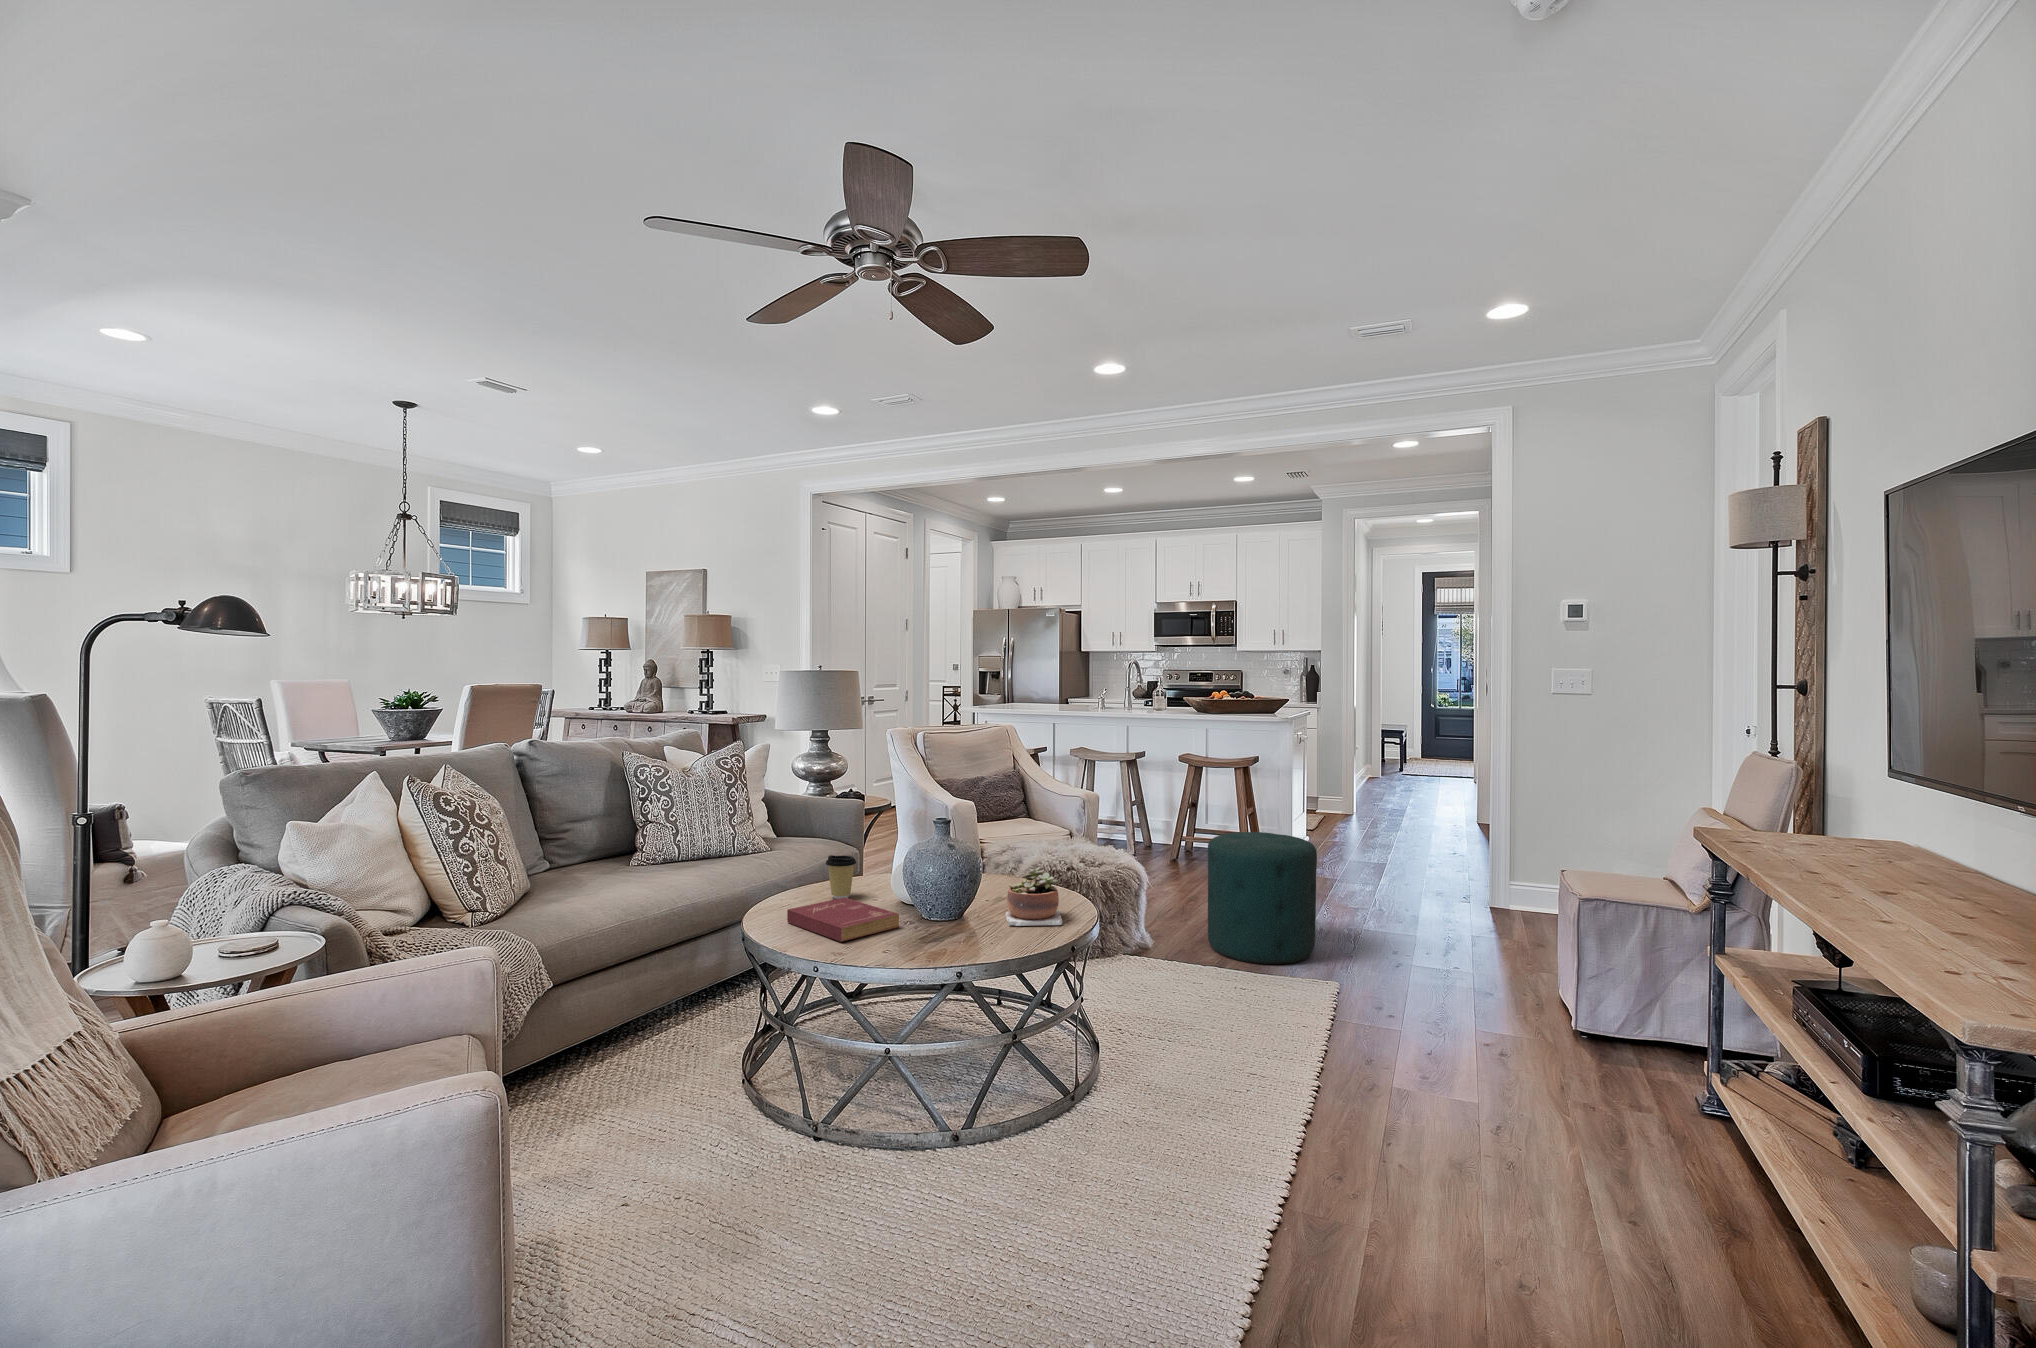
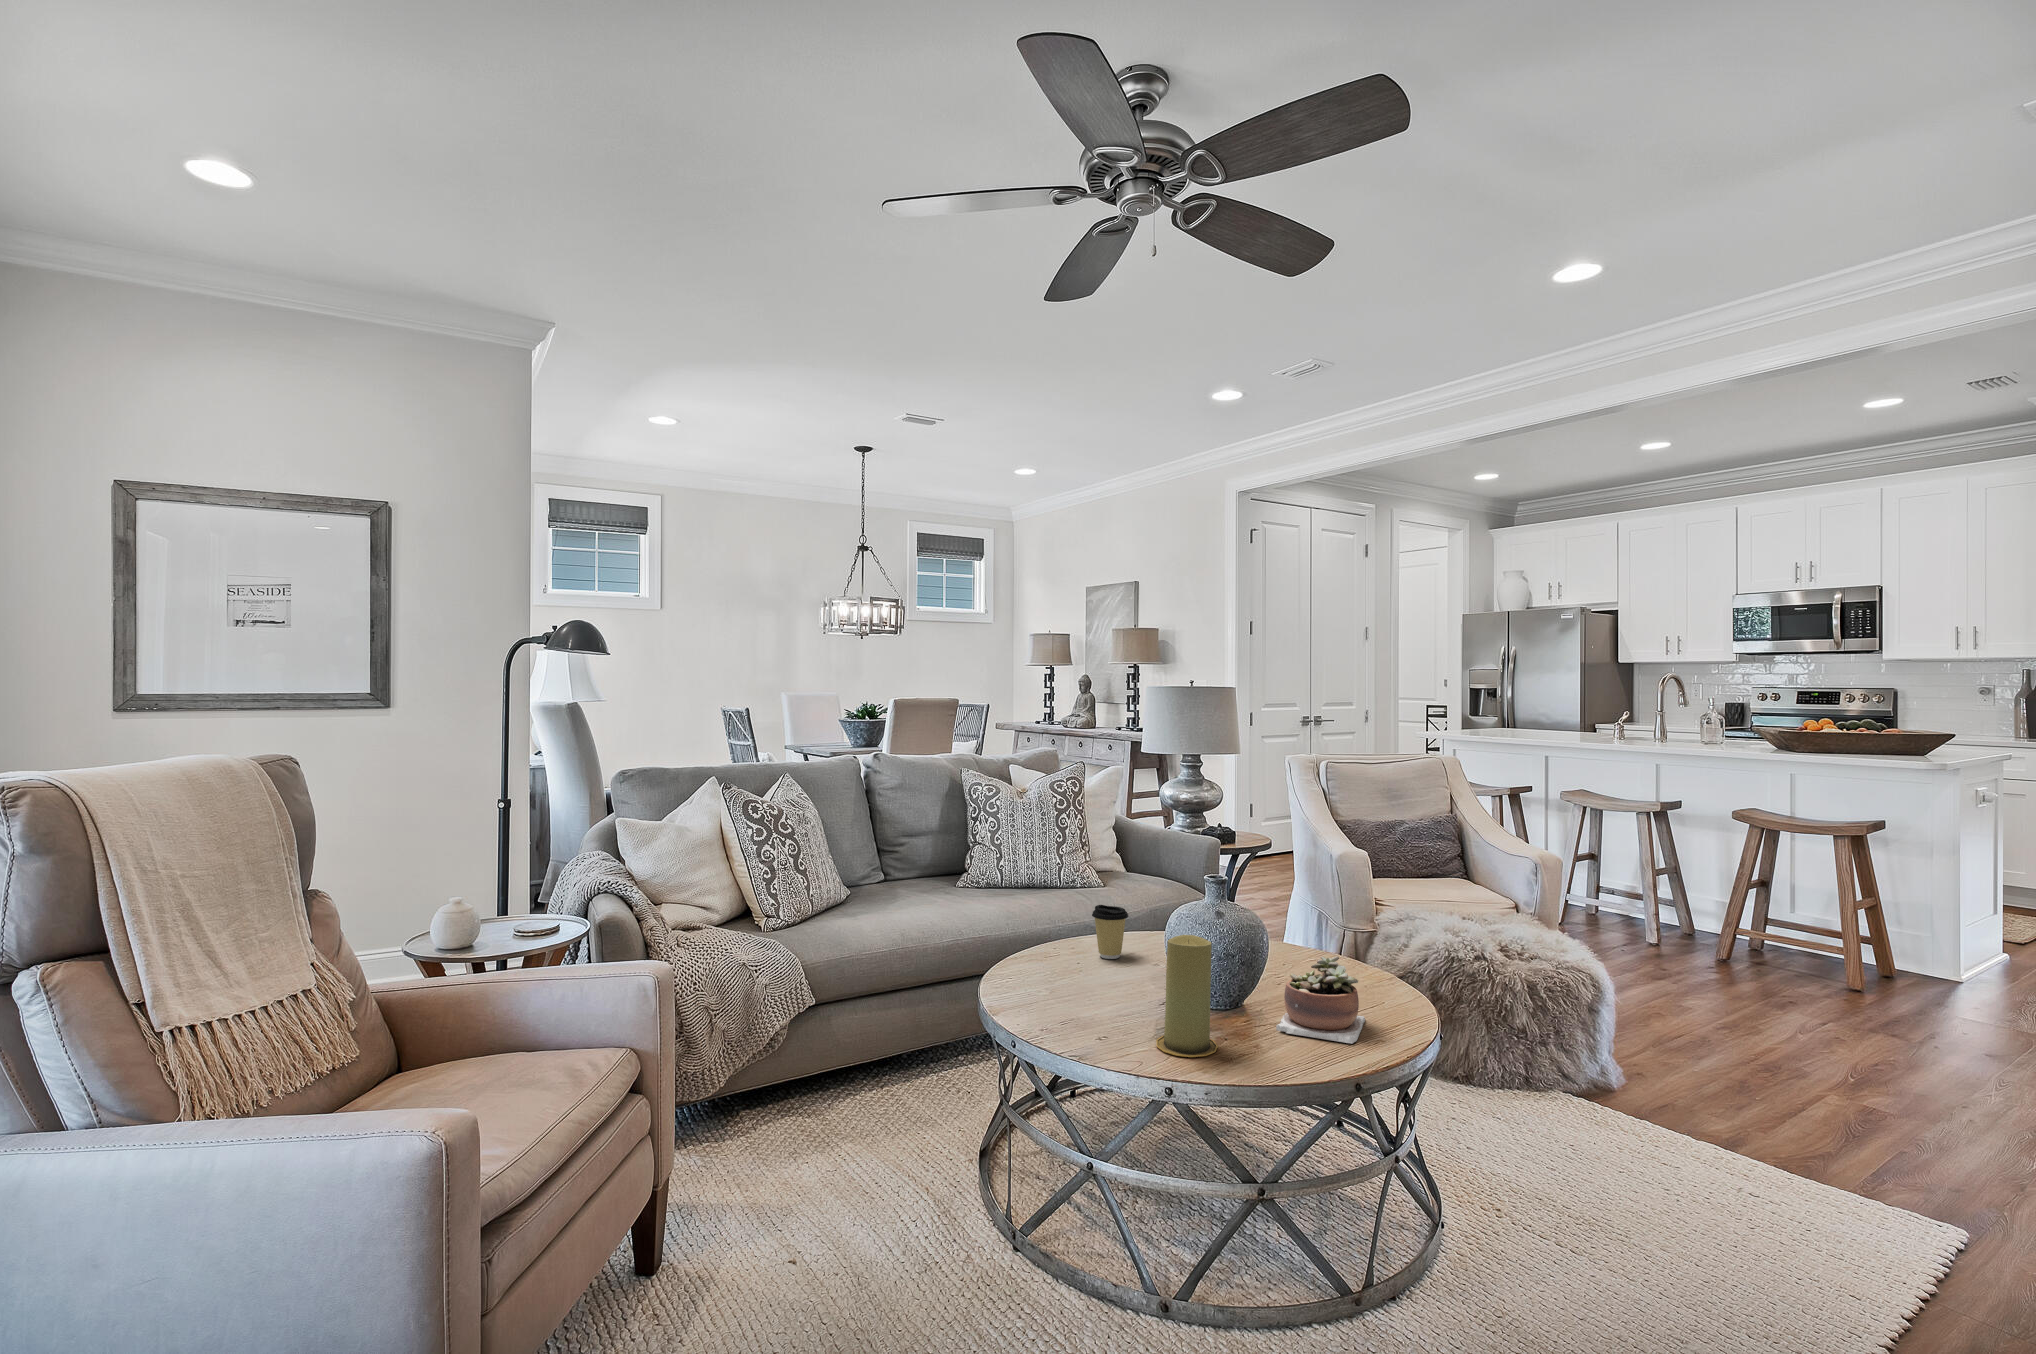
ottoman: present [1208,832,1317,964] -> none [1719,938,1934,1165]
candle: none [933,861,980,952] -> present [1156,935,1218,1057]
book: present [787,897,899,942] -> none [1024,958,1140,1015]

